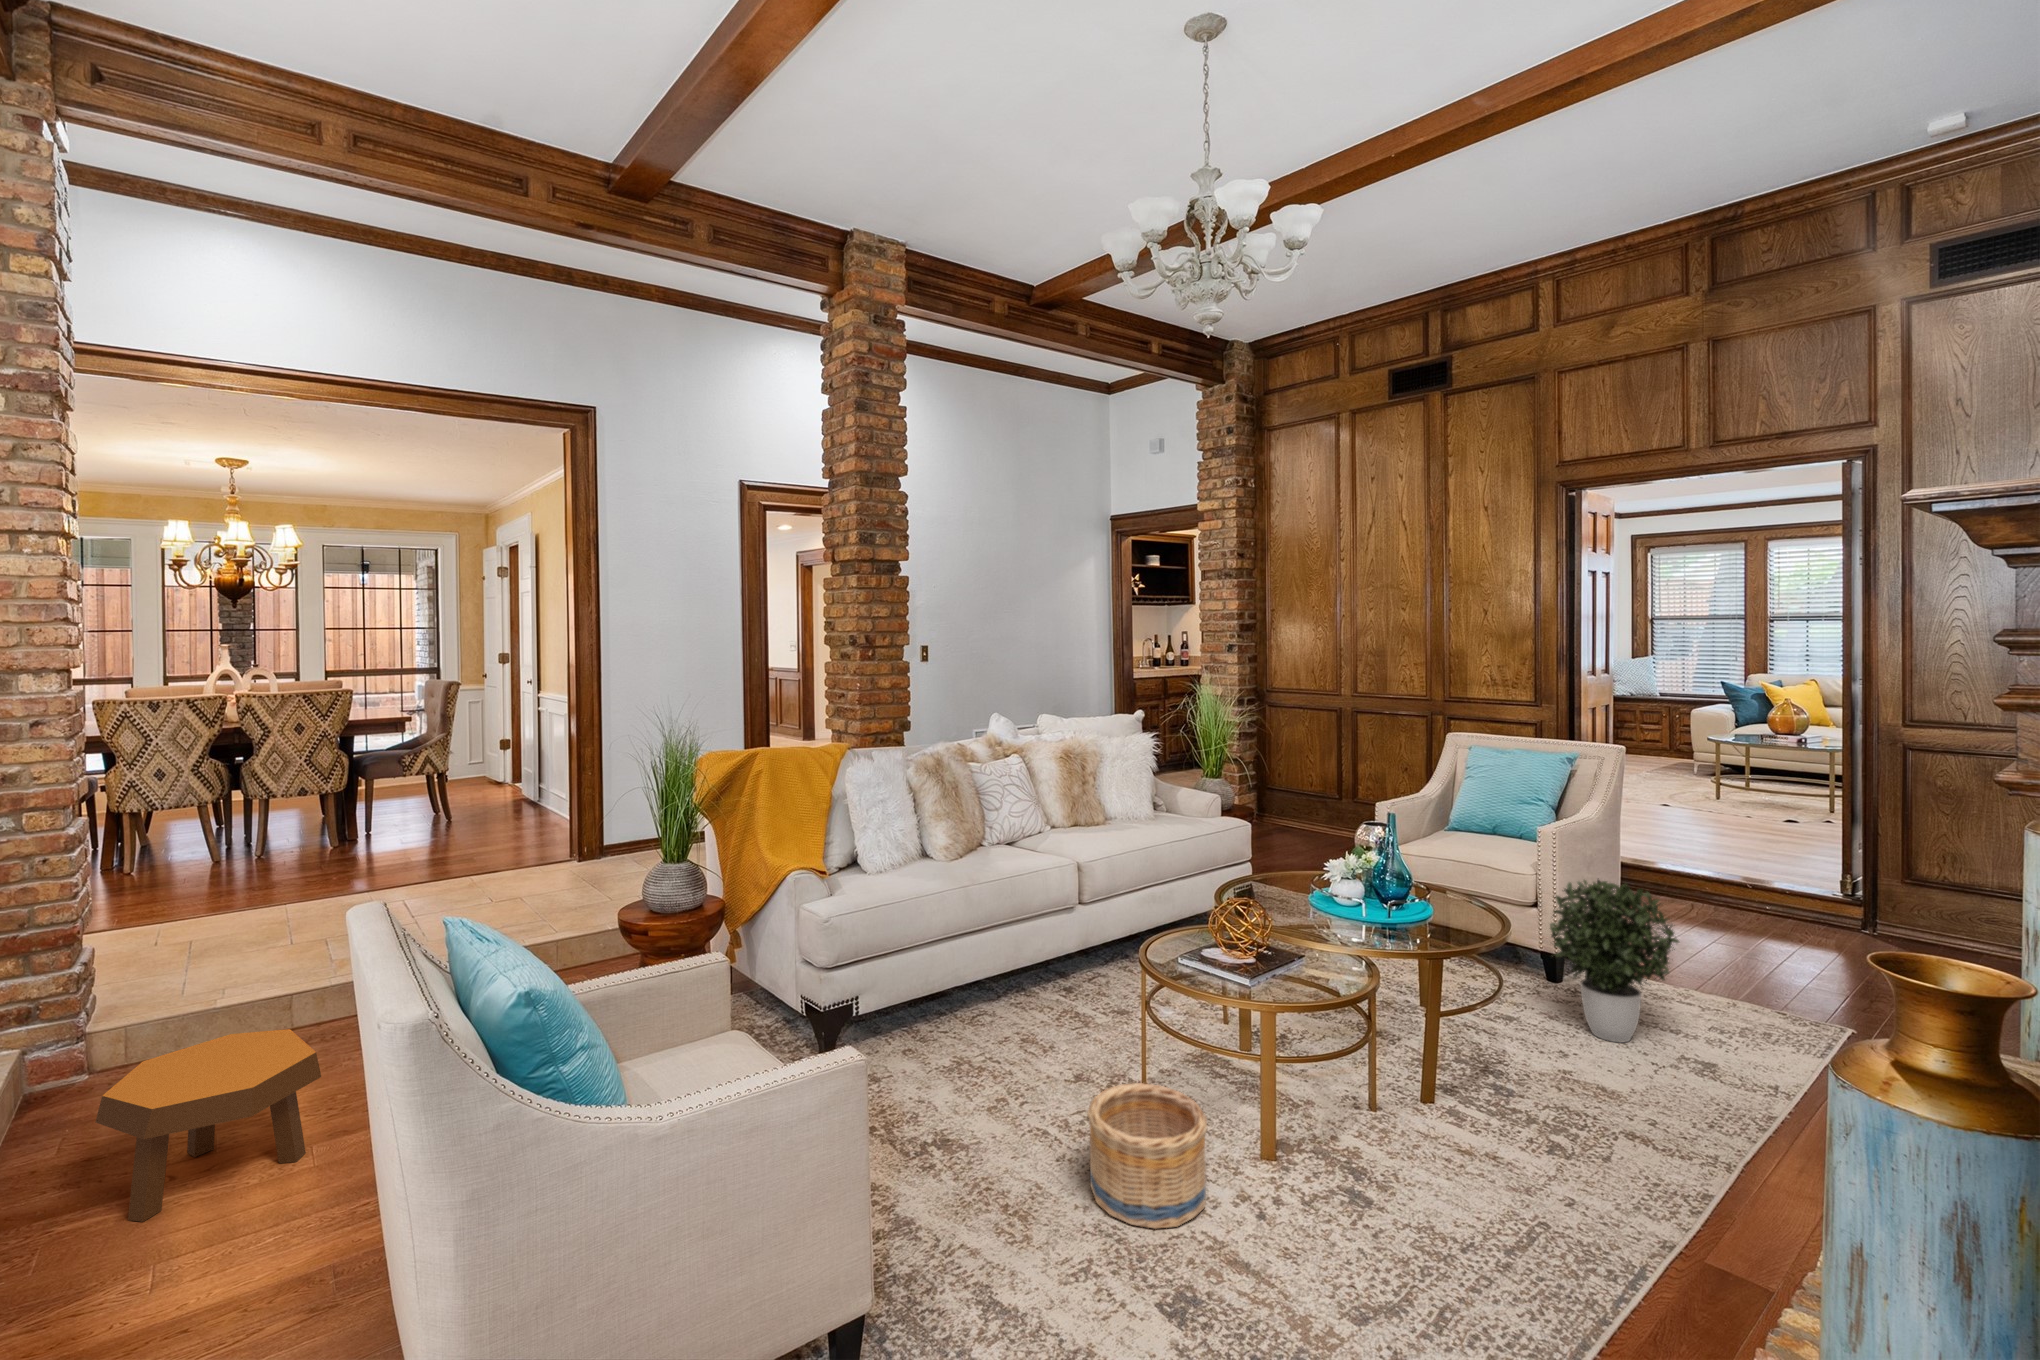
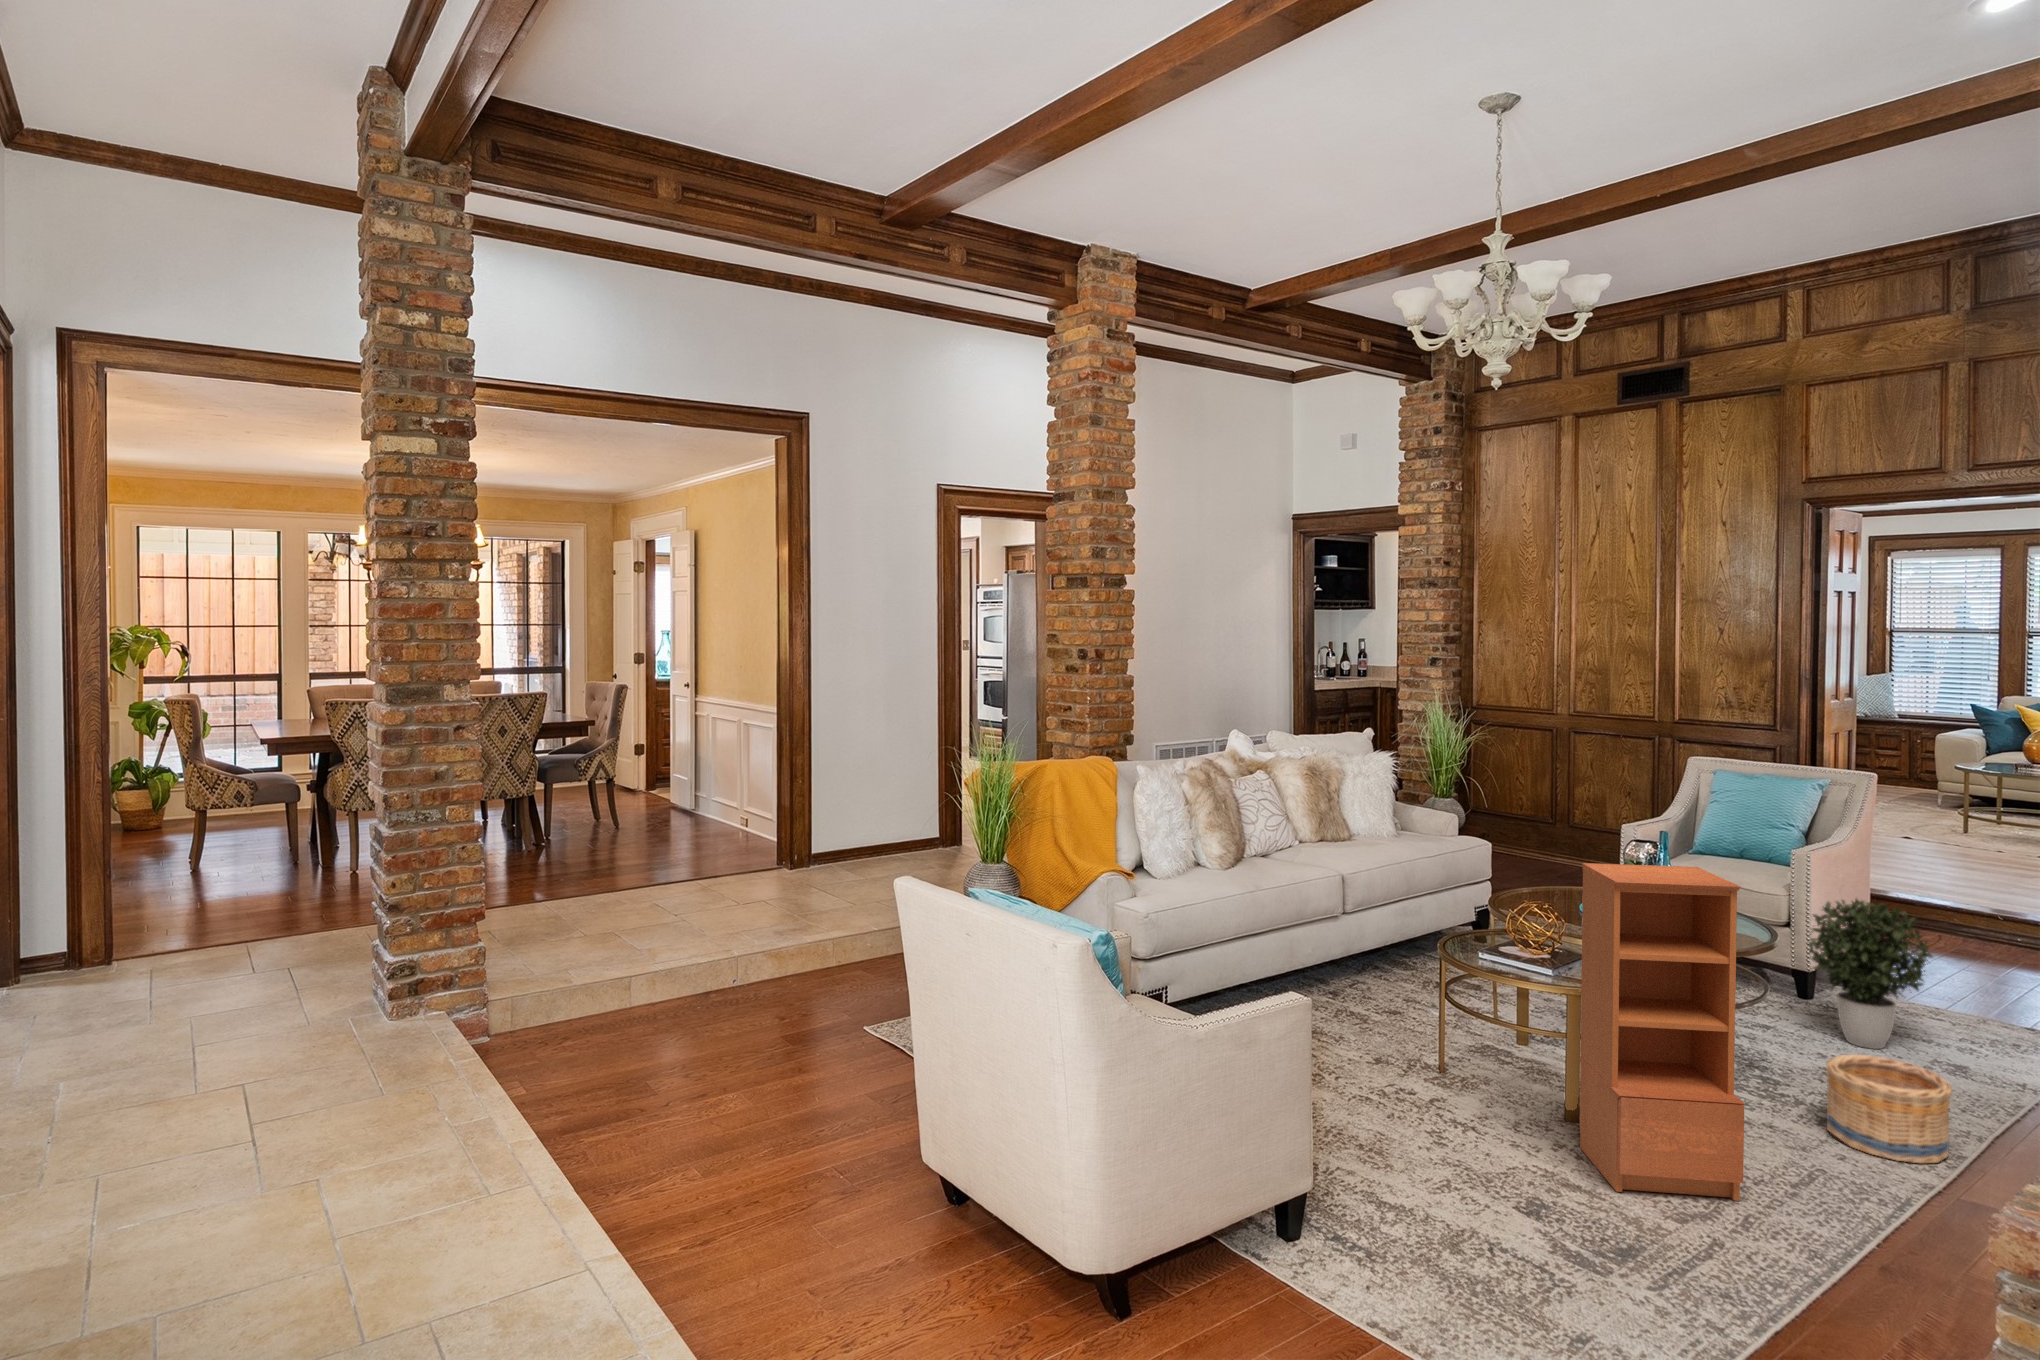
bookcase: none [1262,857,1442,1281] -> present [1580,863,1745,1201]
footstool: present [95,1029,321,1222] -> none [600,998,750,1139]
basket: present [1088,1083,1207,1229] -> present [1826,1054,1952,1163]

